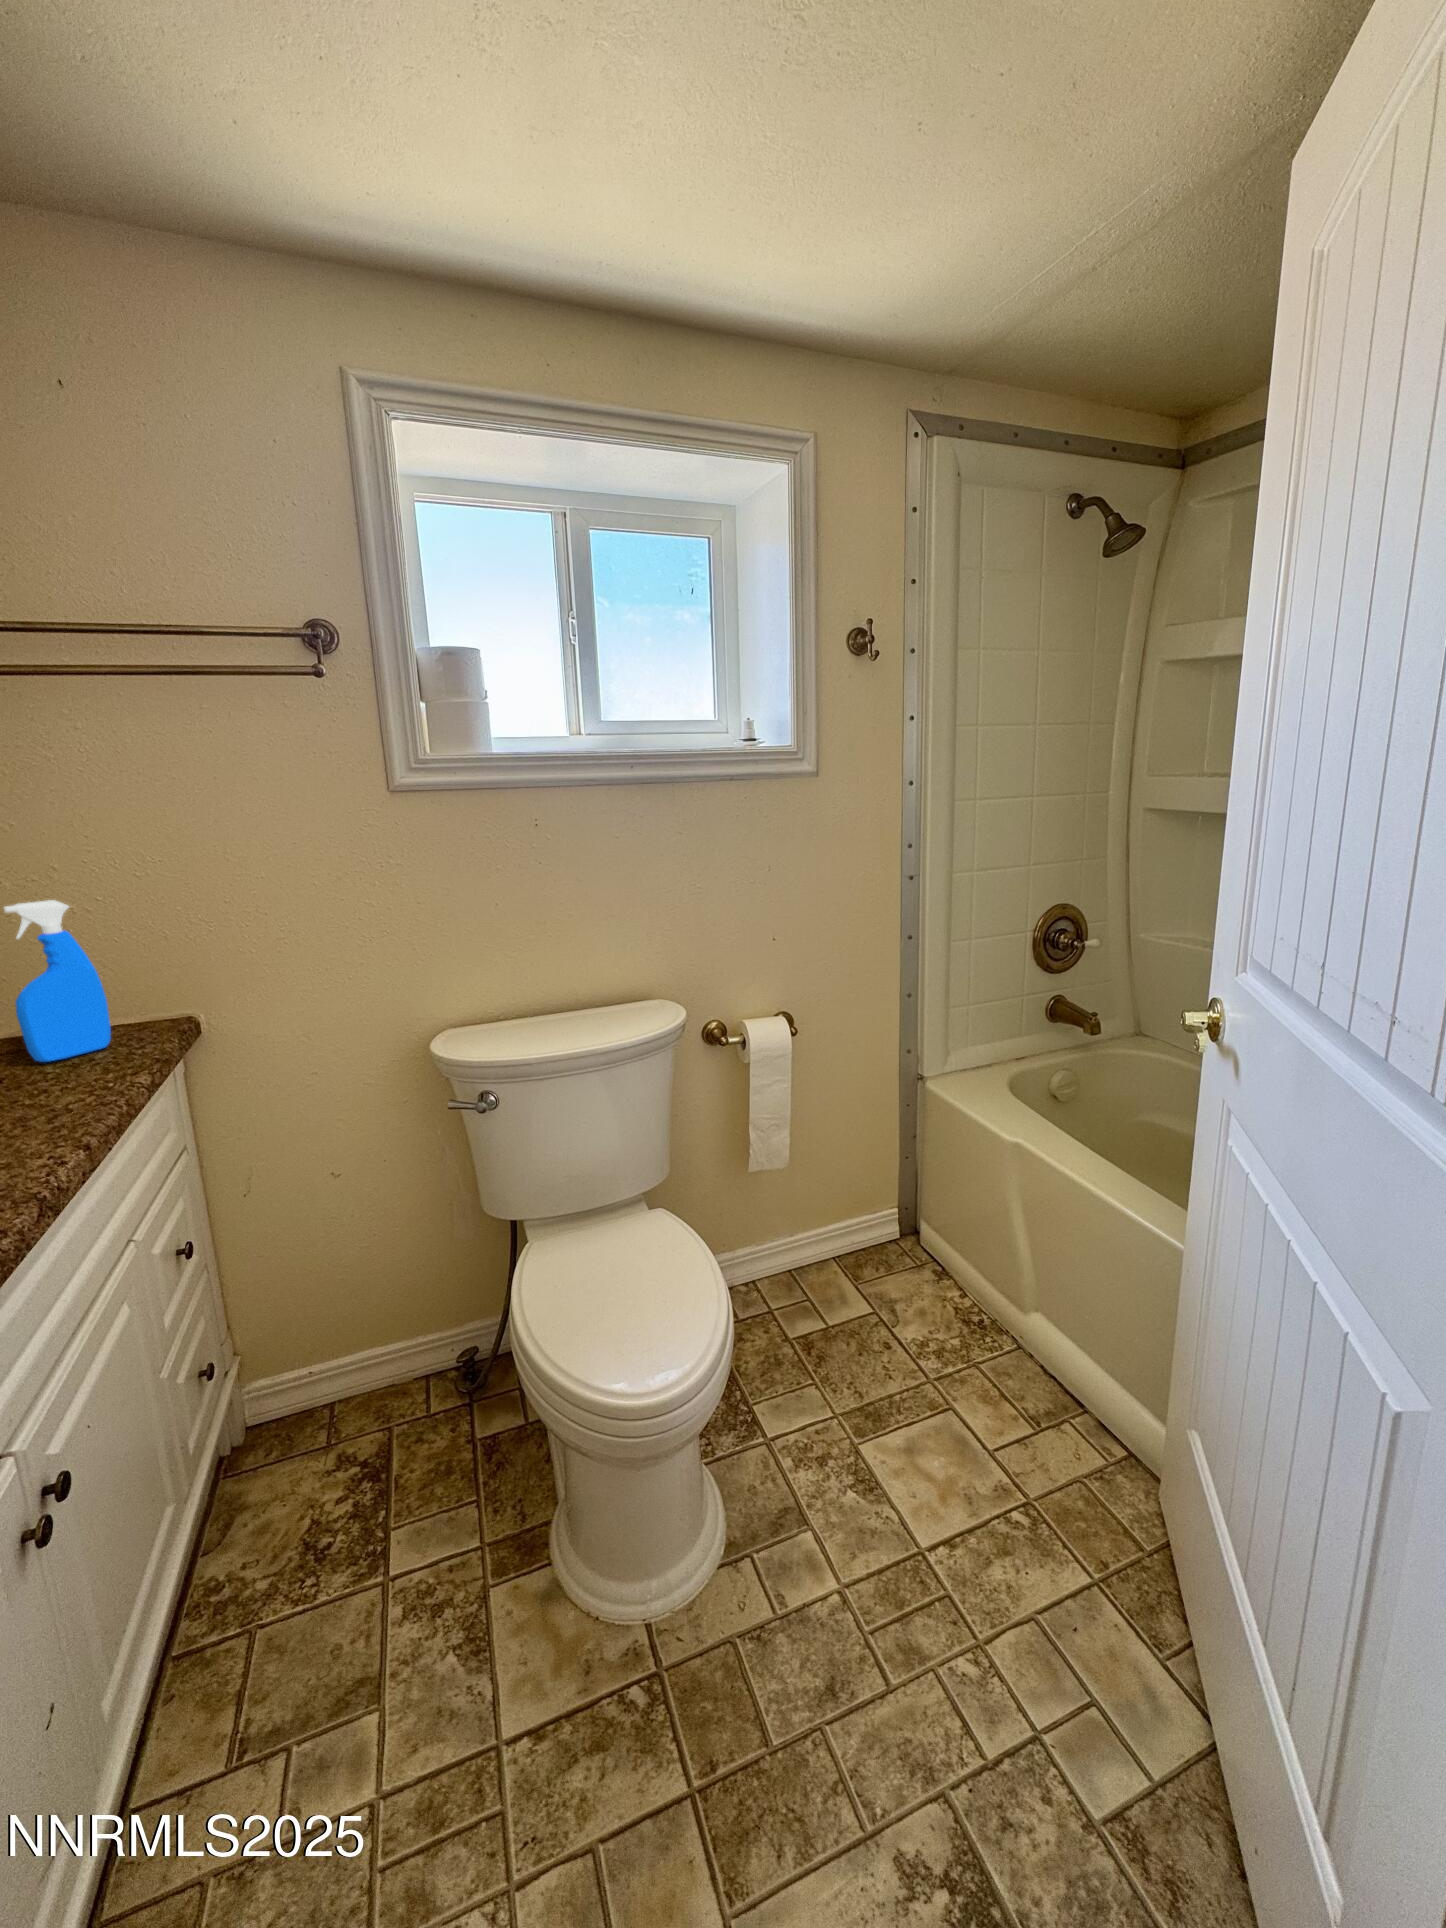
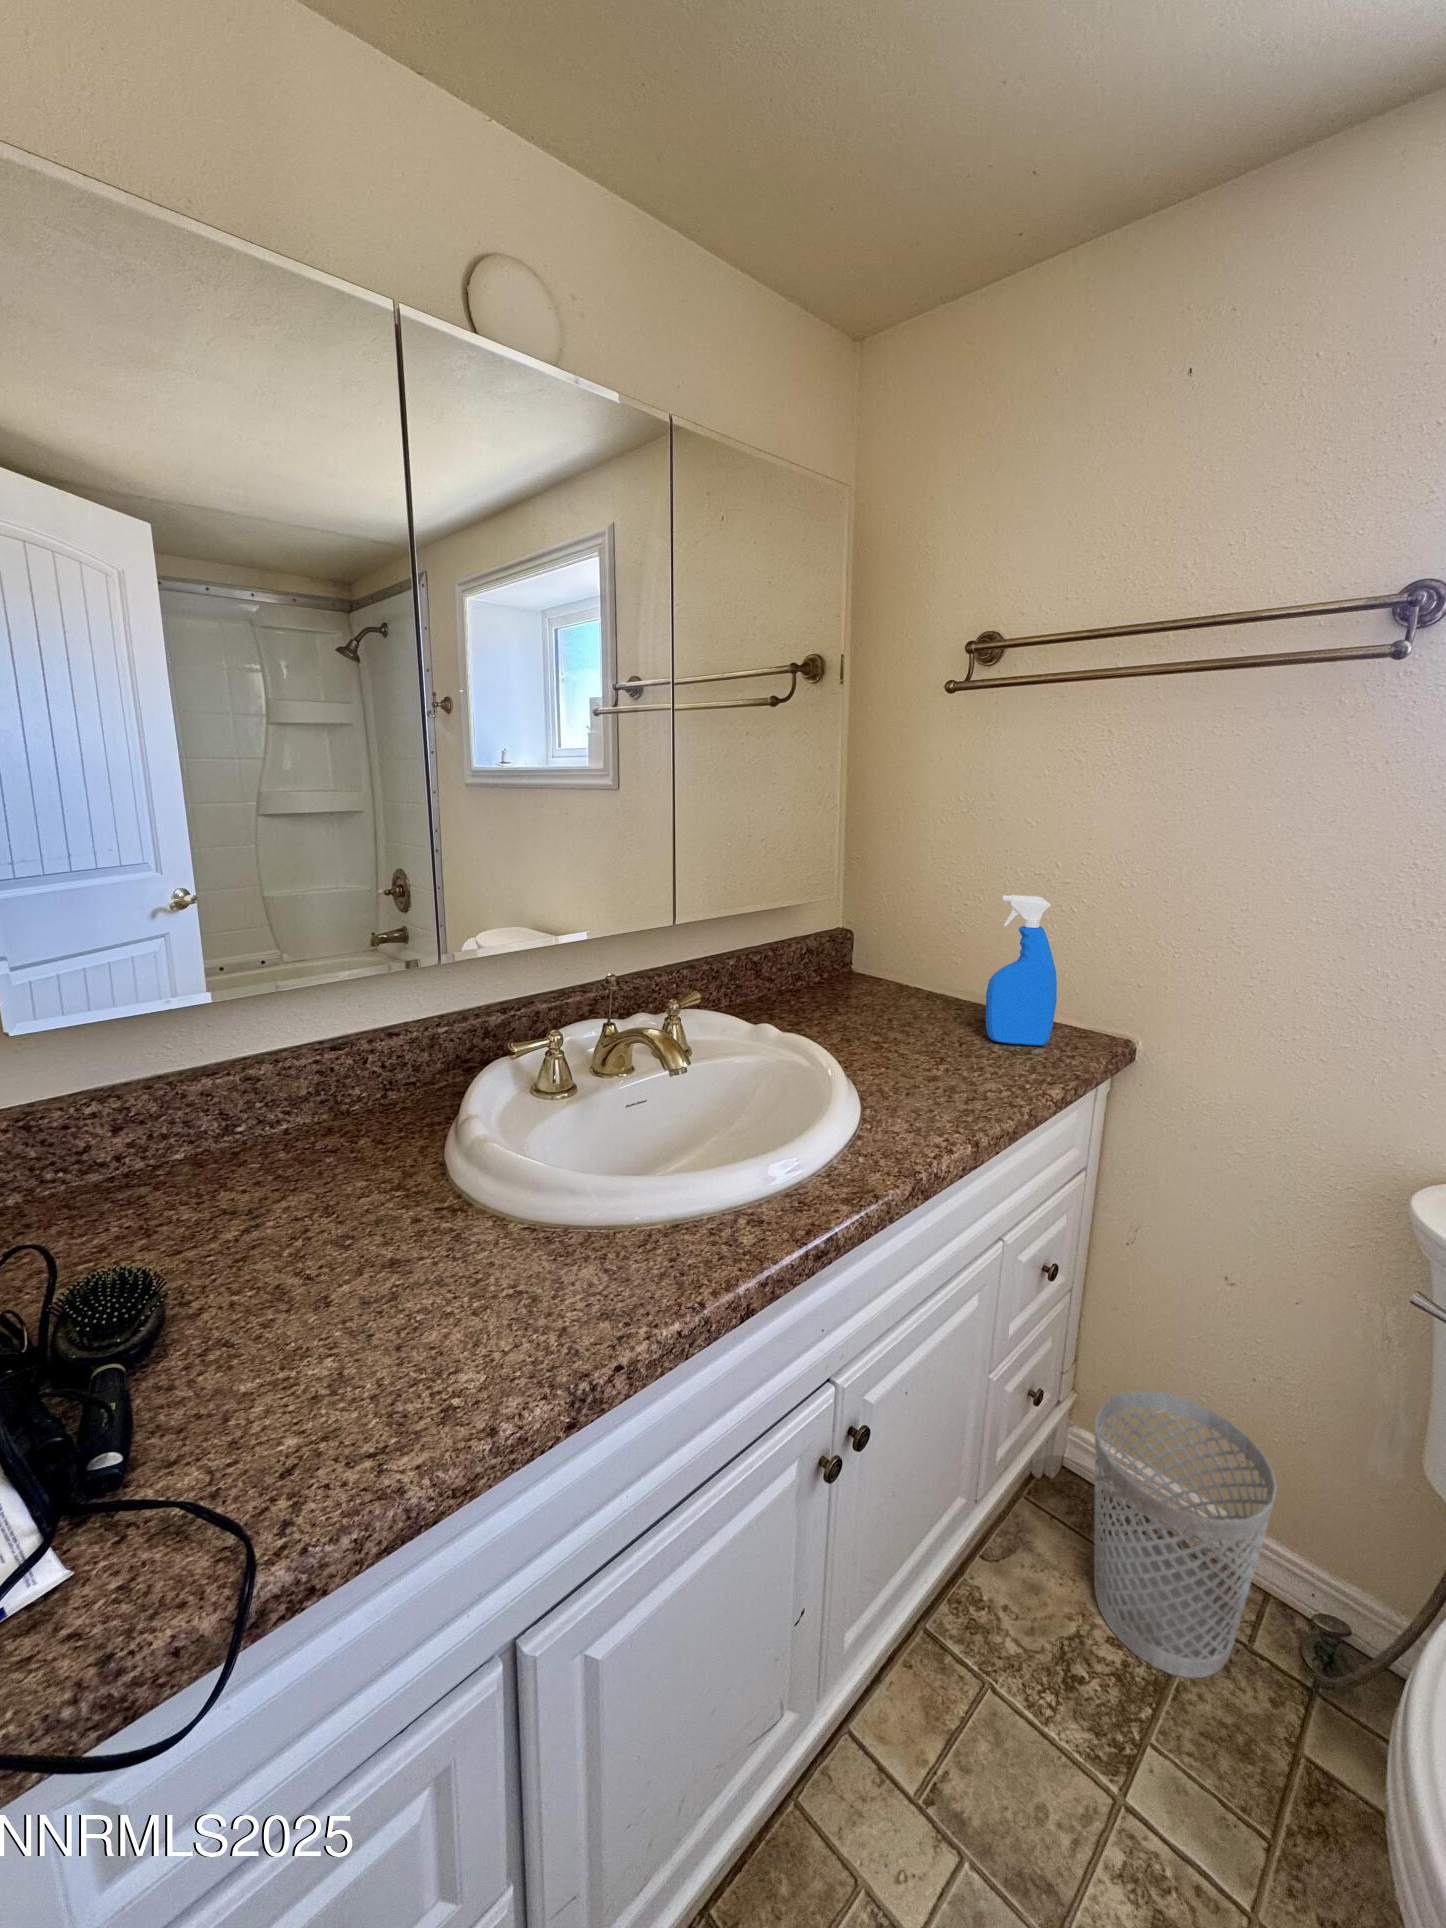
wastebasket: none [269,1275,420,1495] -> present [1094,1390,1277,1678]

